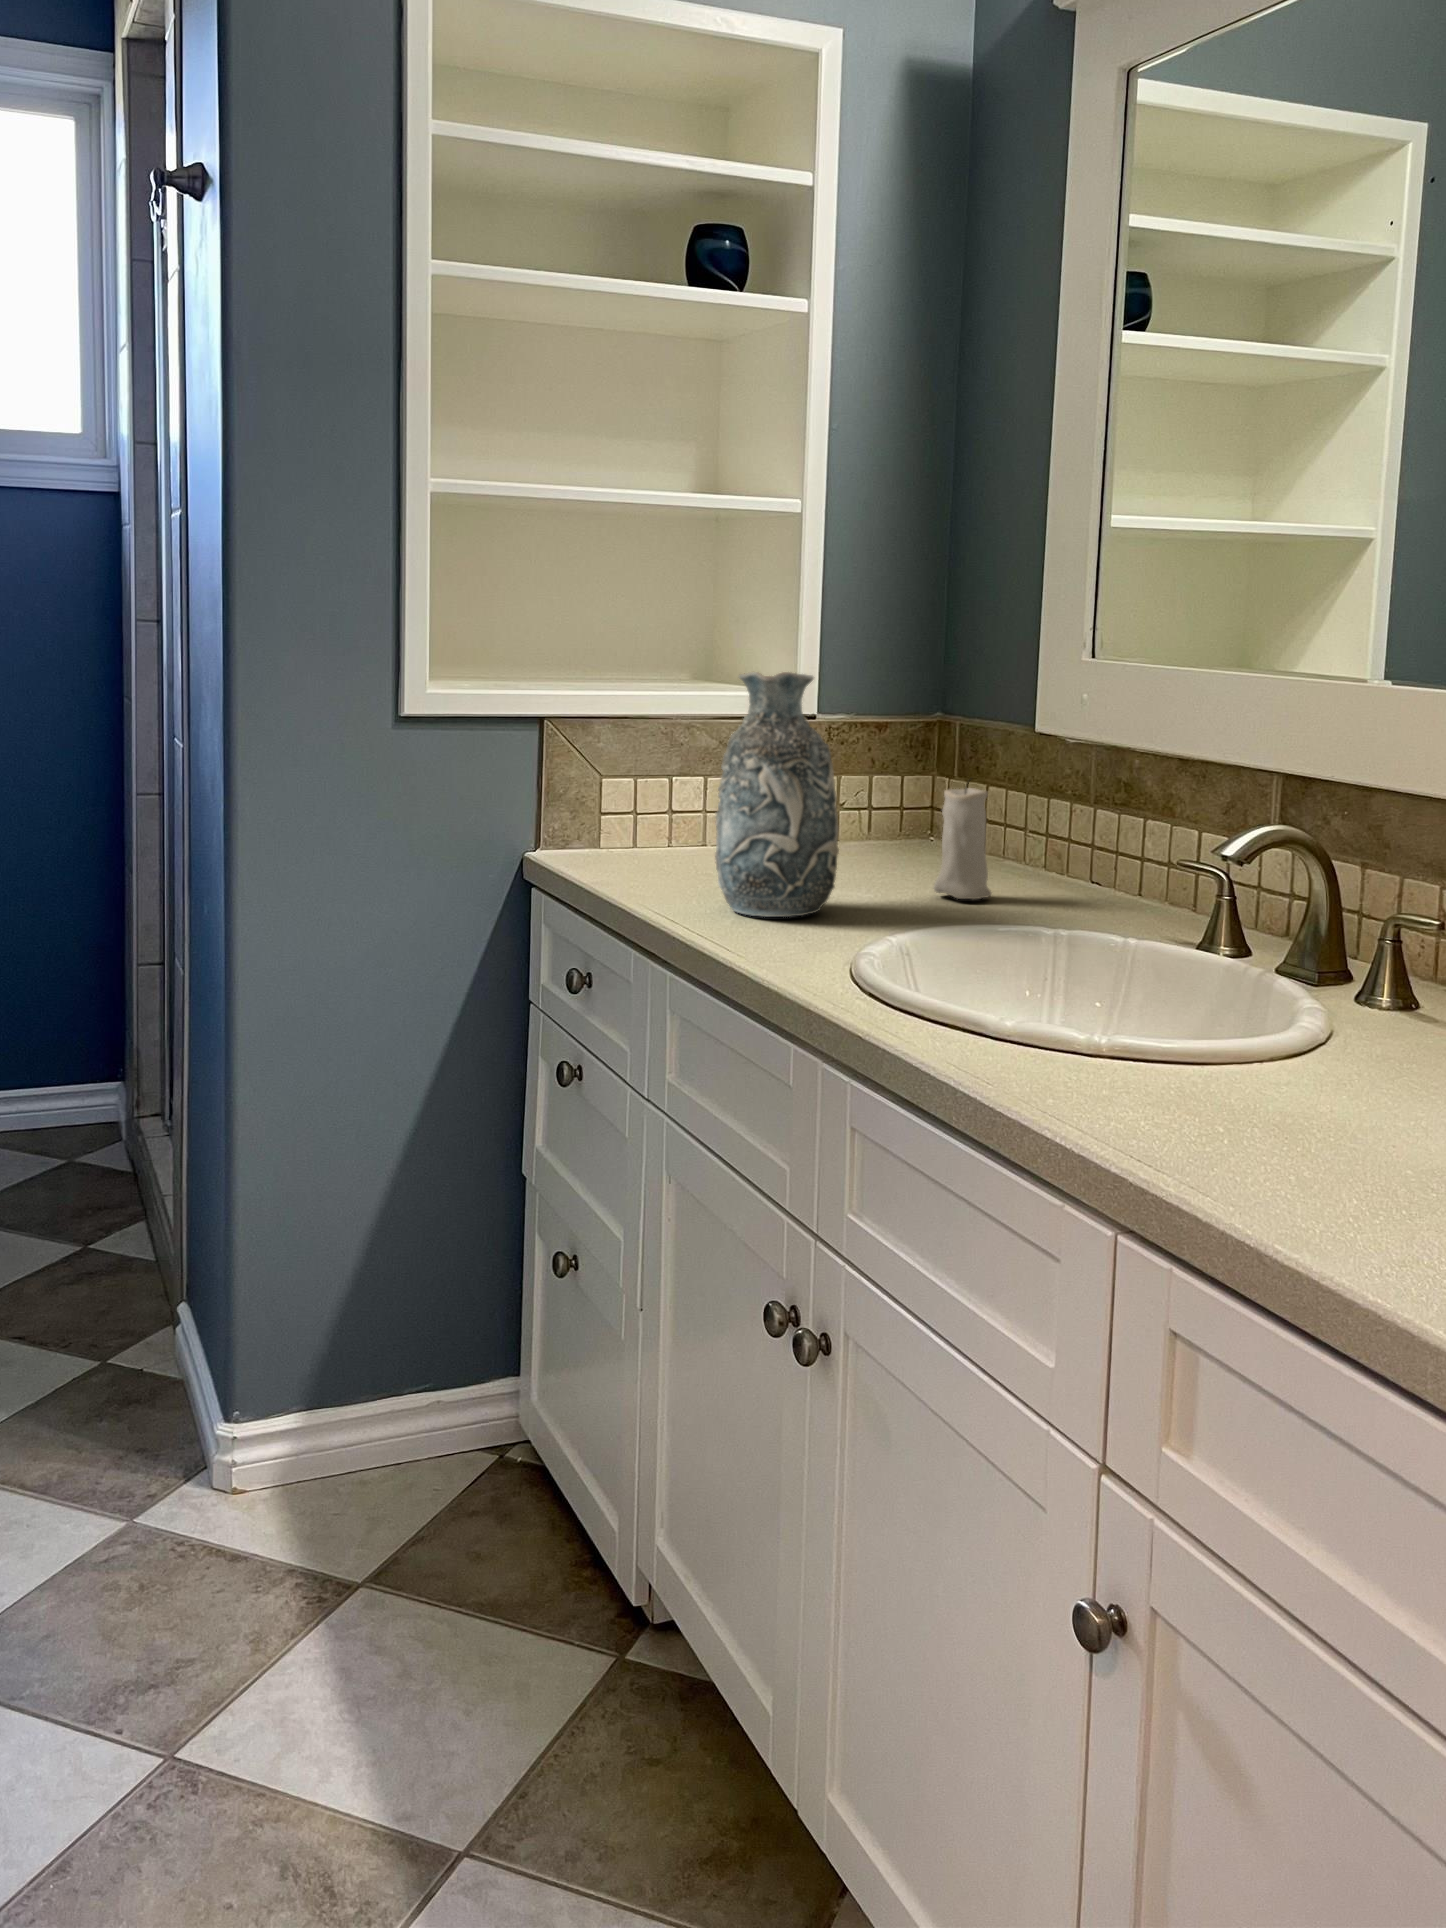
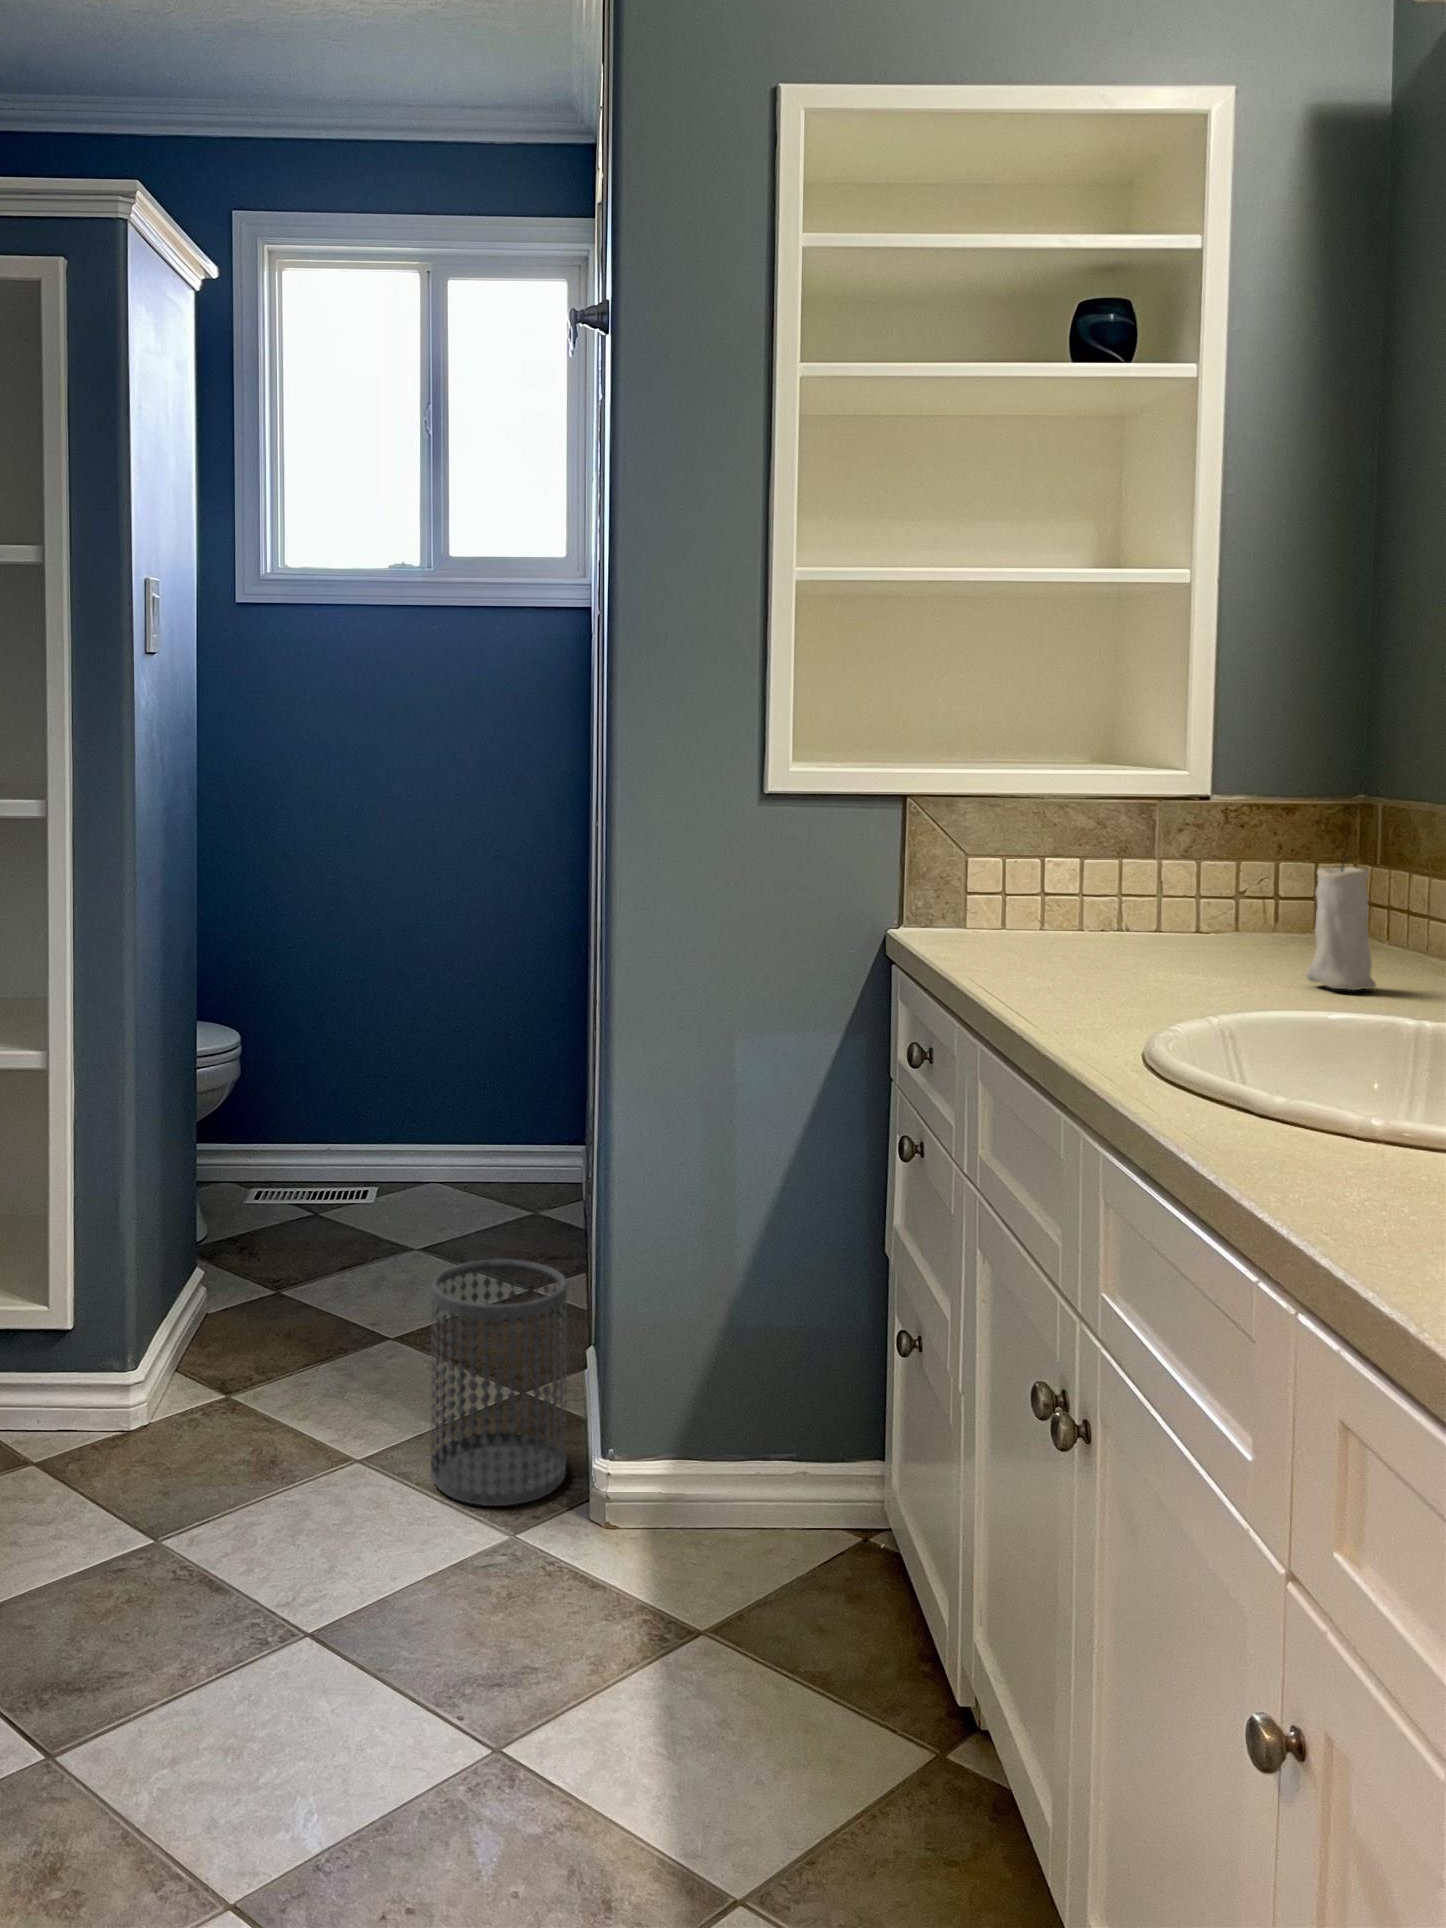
decorative vase: present [715,672,839,917] -> none [1042,738,1178,994]
wastebasket: none [15,1225,175,1496] -> present [431,1259,567,1506]

